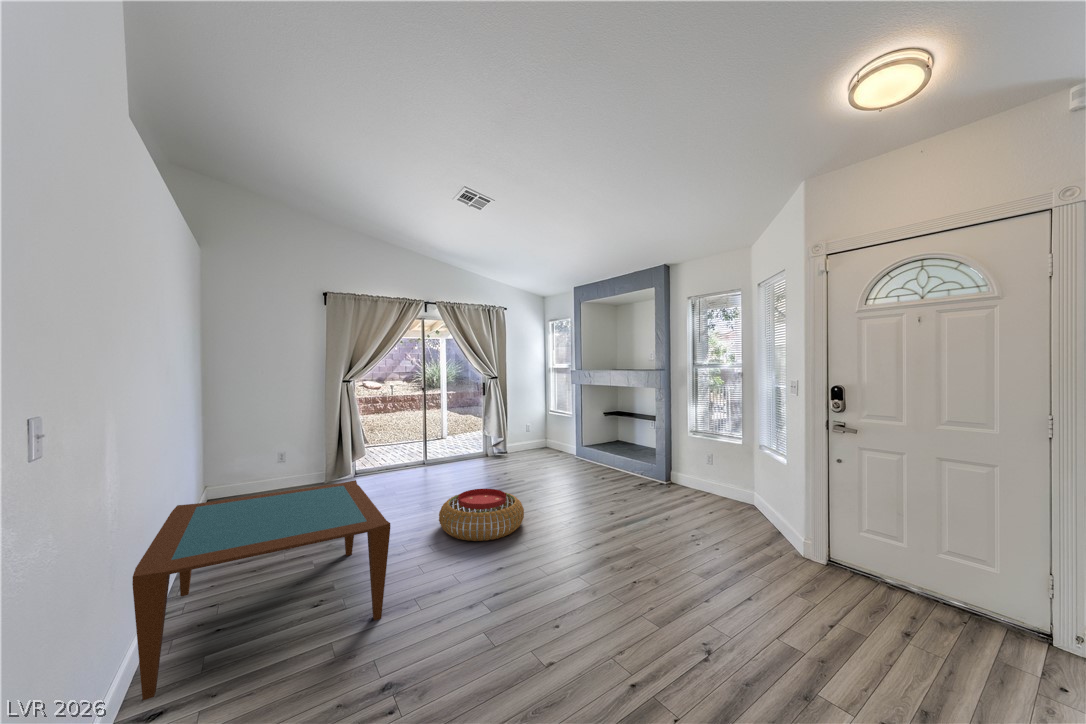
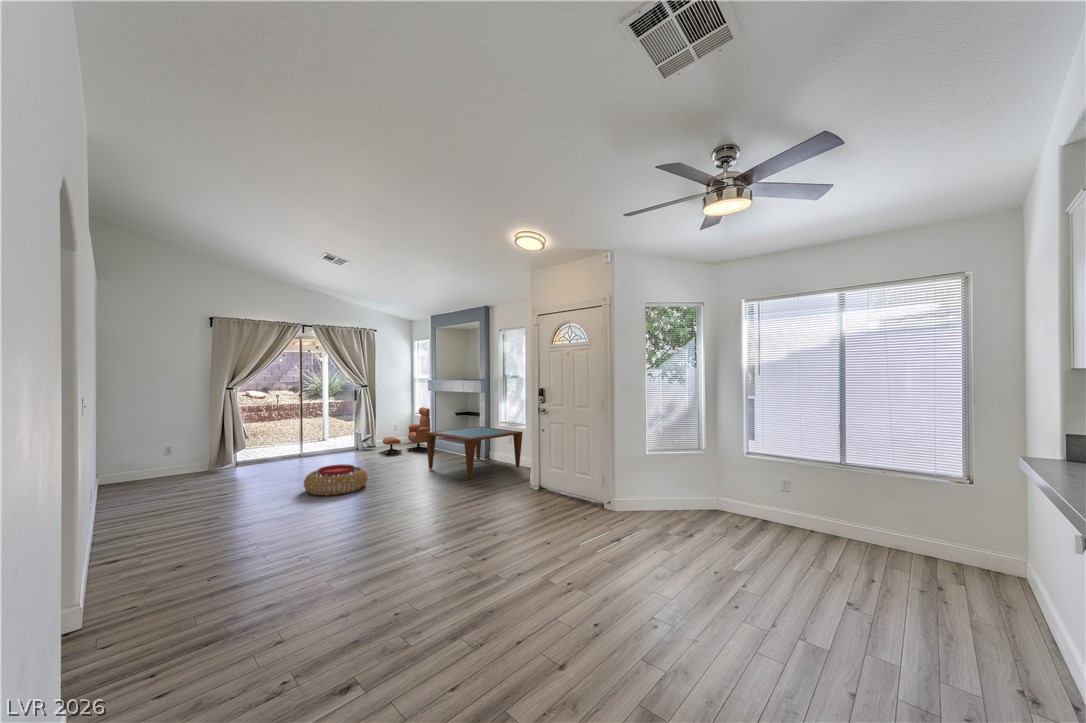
lounge chair: none [513,405,576,465] -> present [379,407,431,455]
coffee table: present [132,480,390,700] -> present [426,426,523,479]

